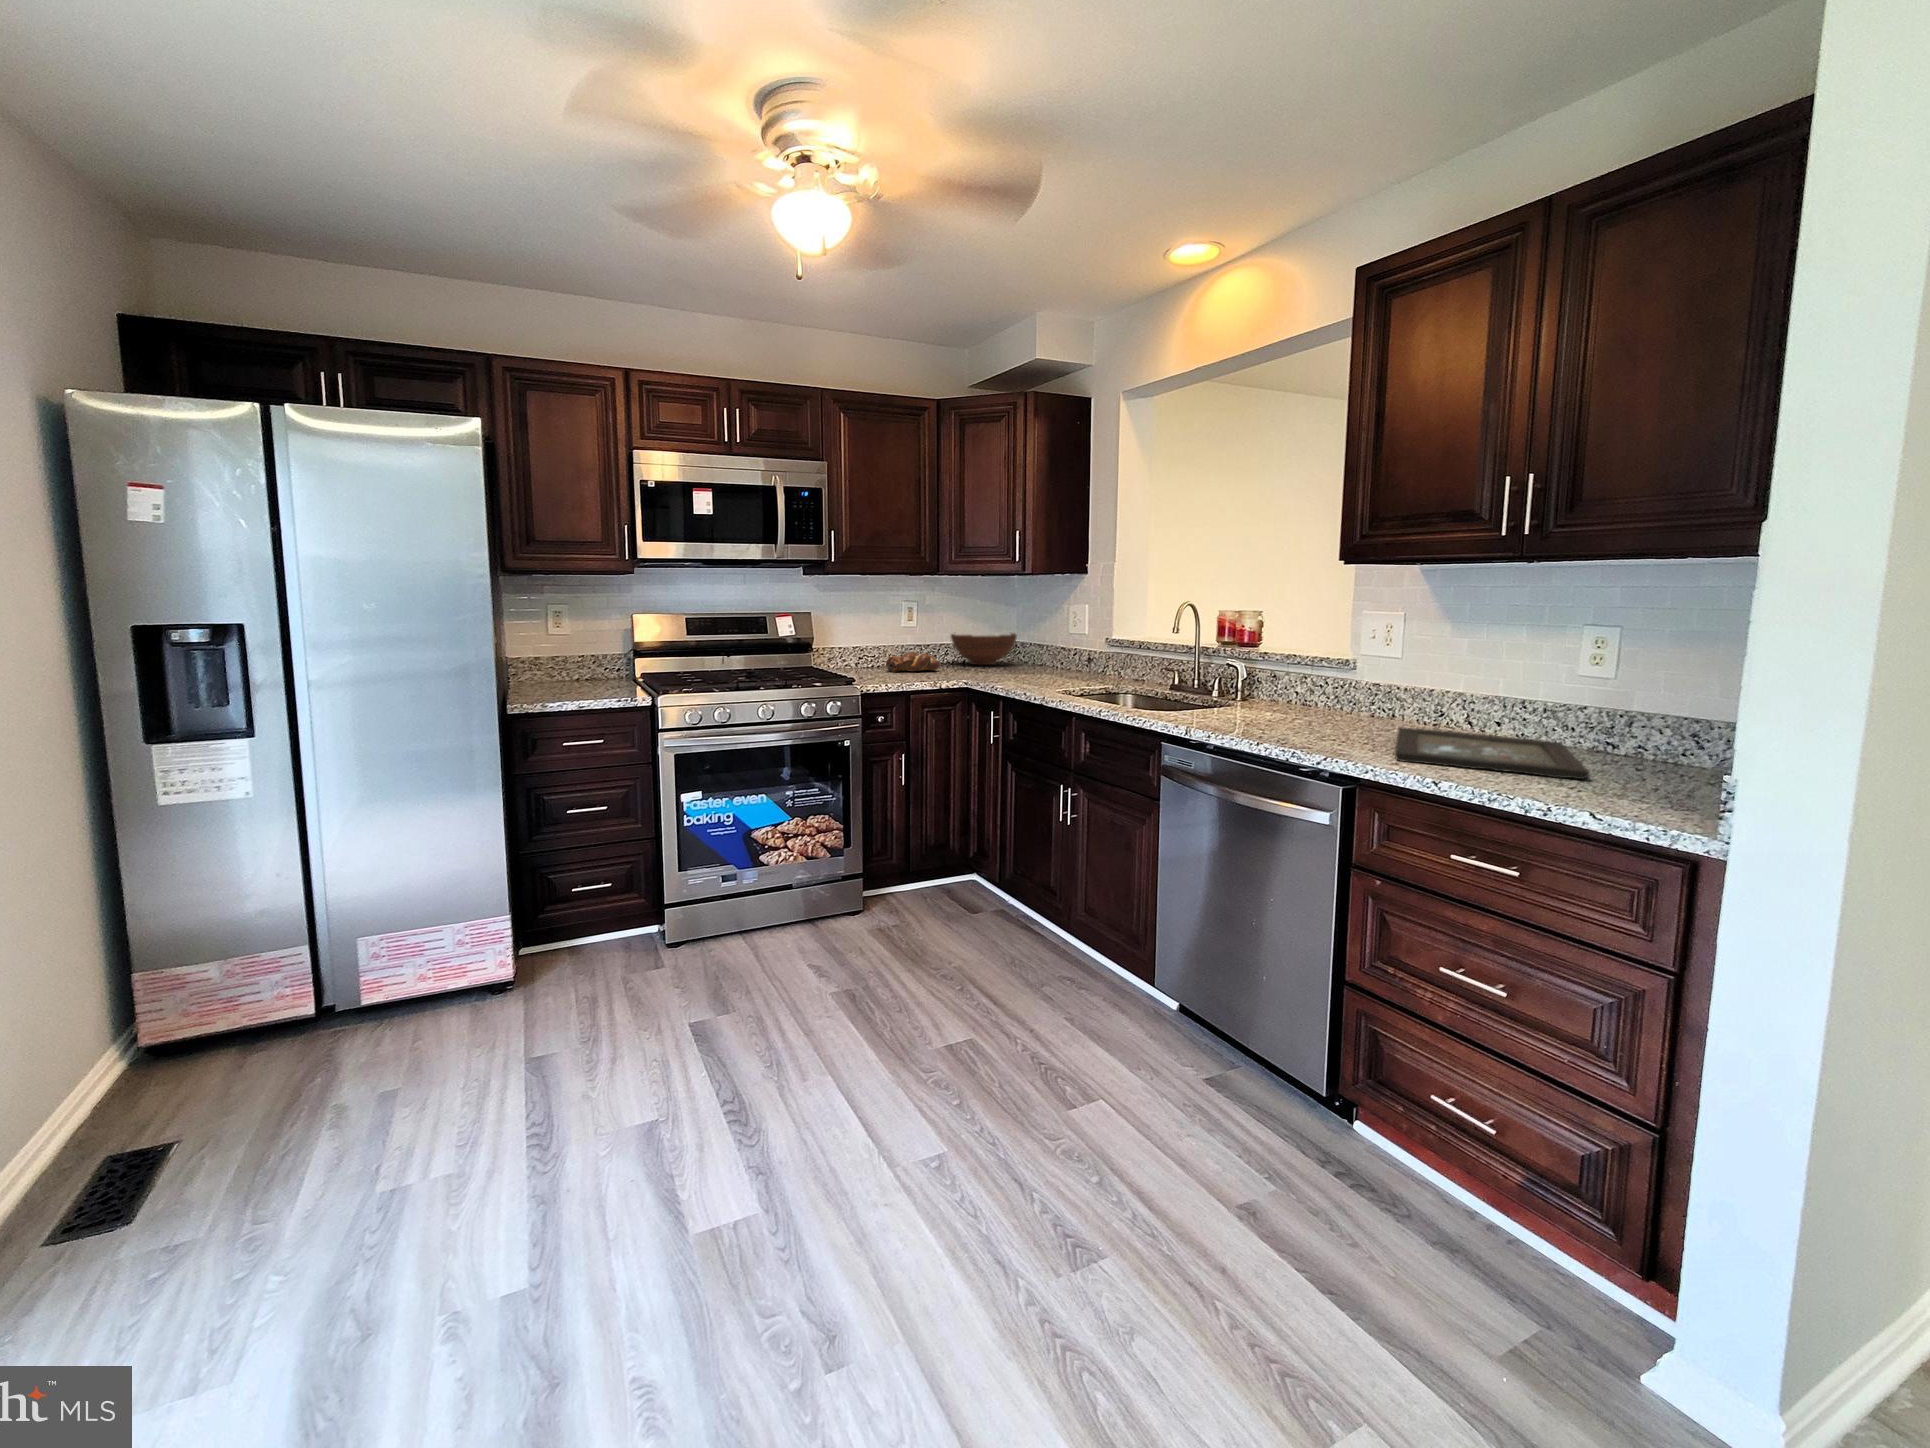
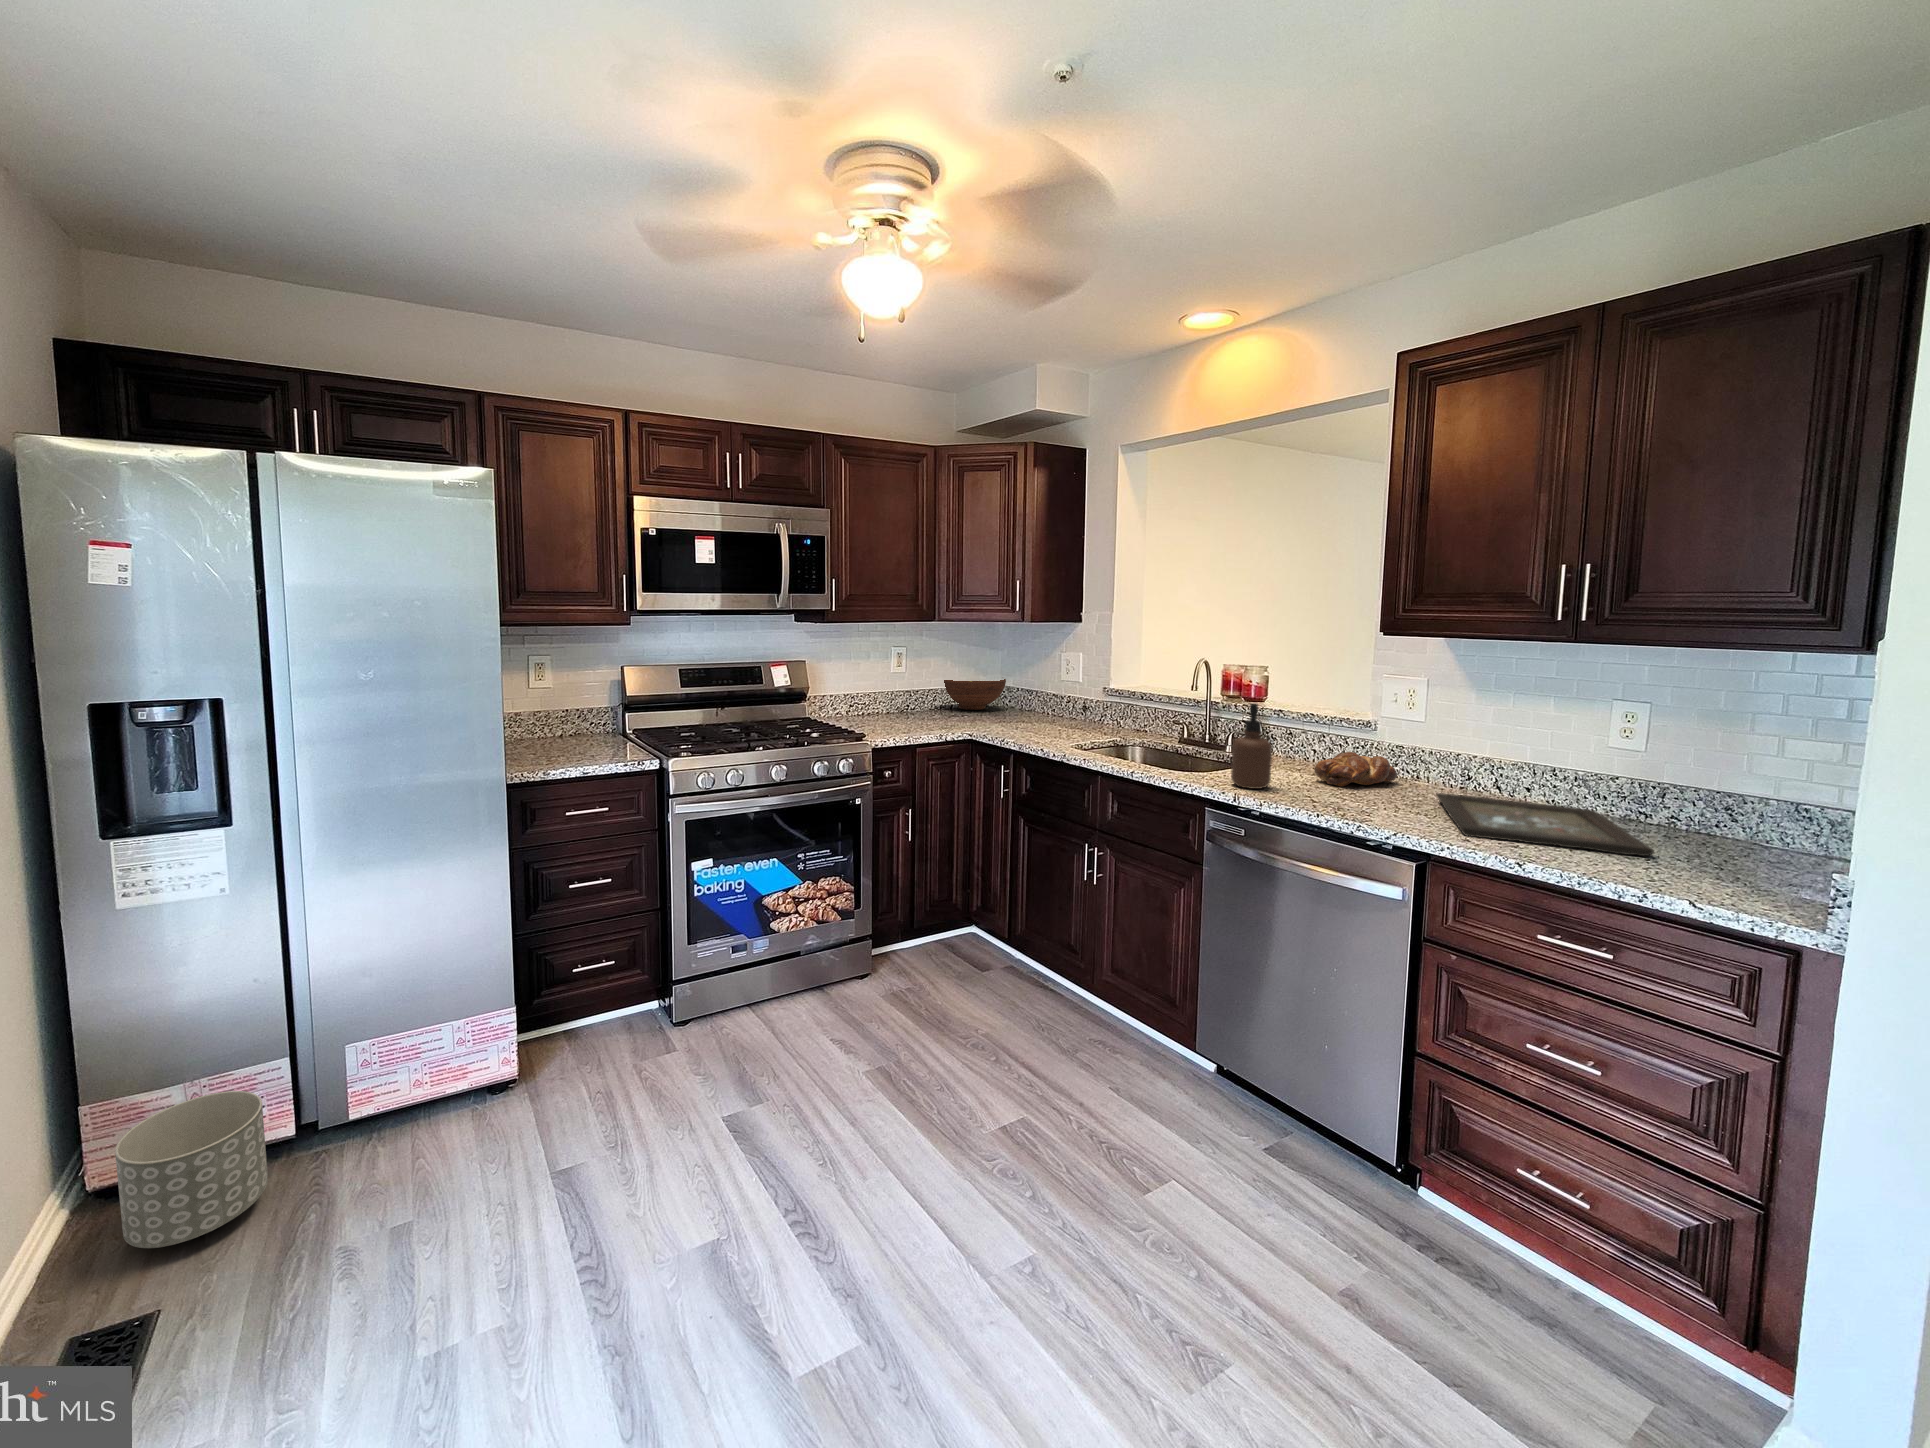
soap dispenser: none [1190,638,1231,724] -> present [1231,703,1272,789]
bread loaf: present [886,652,940,672] -> present [1314,752,1397,786]
planter: none [156,970,286,1091] -> present [115,1091,268,1248]

